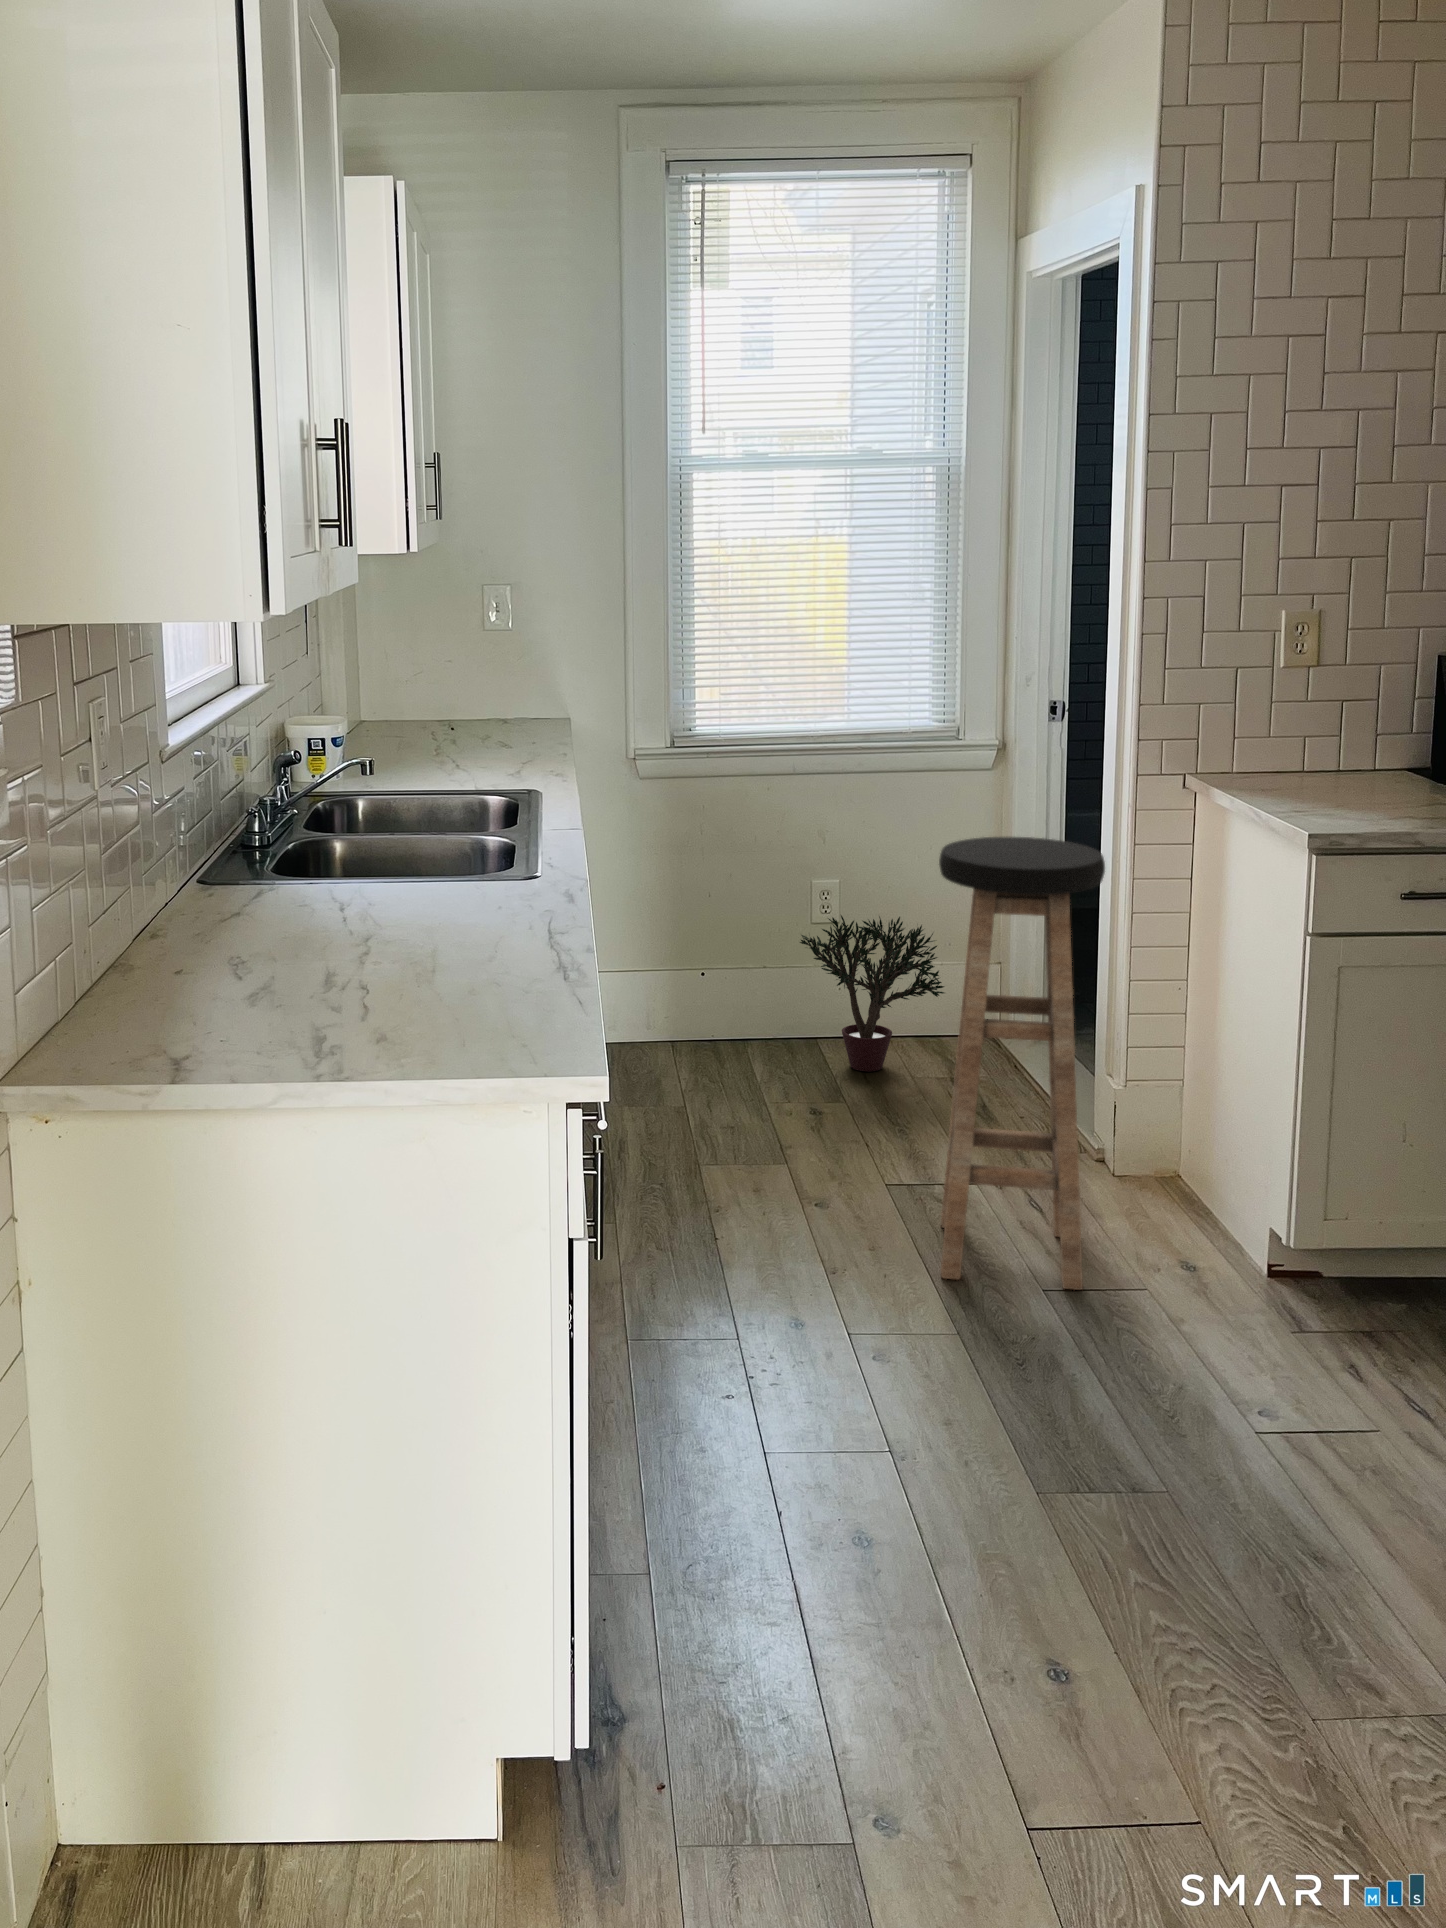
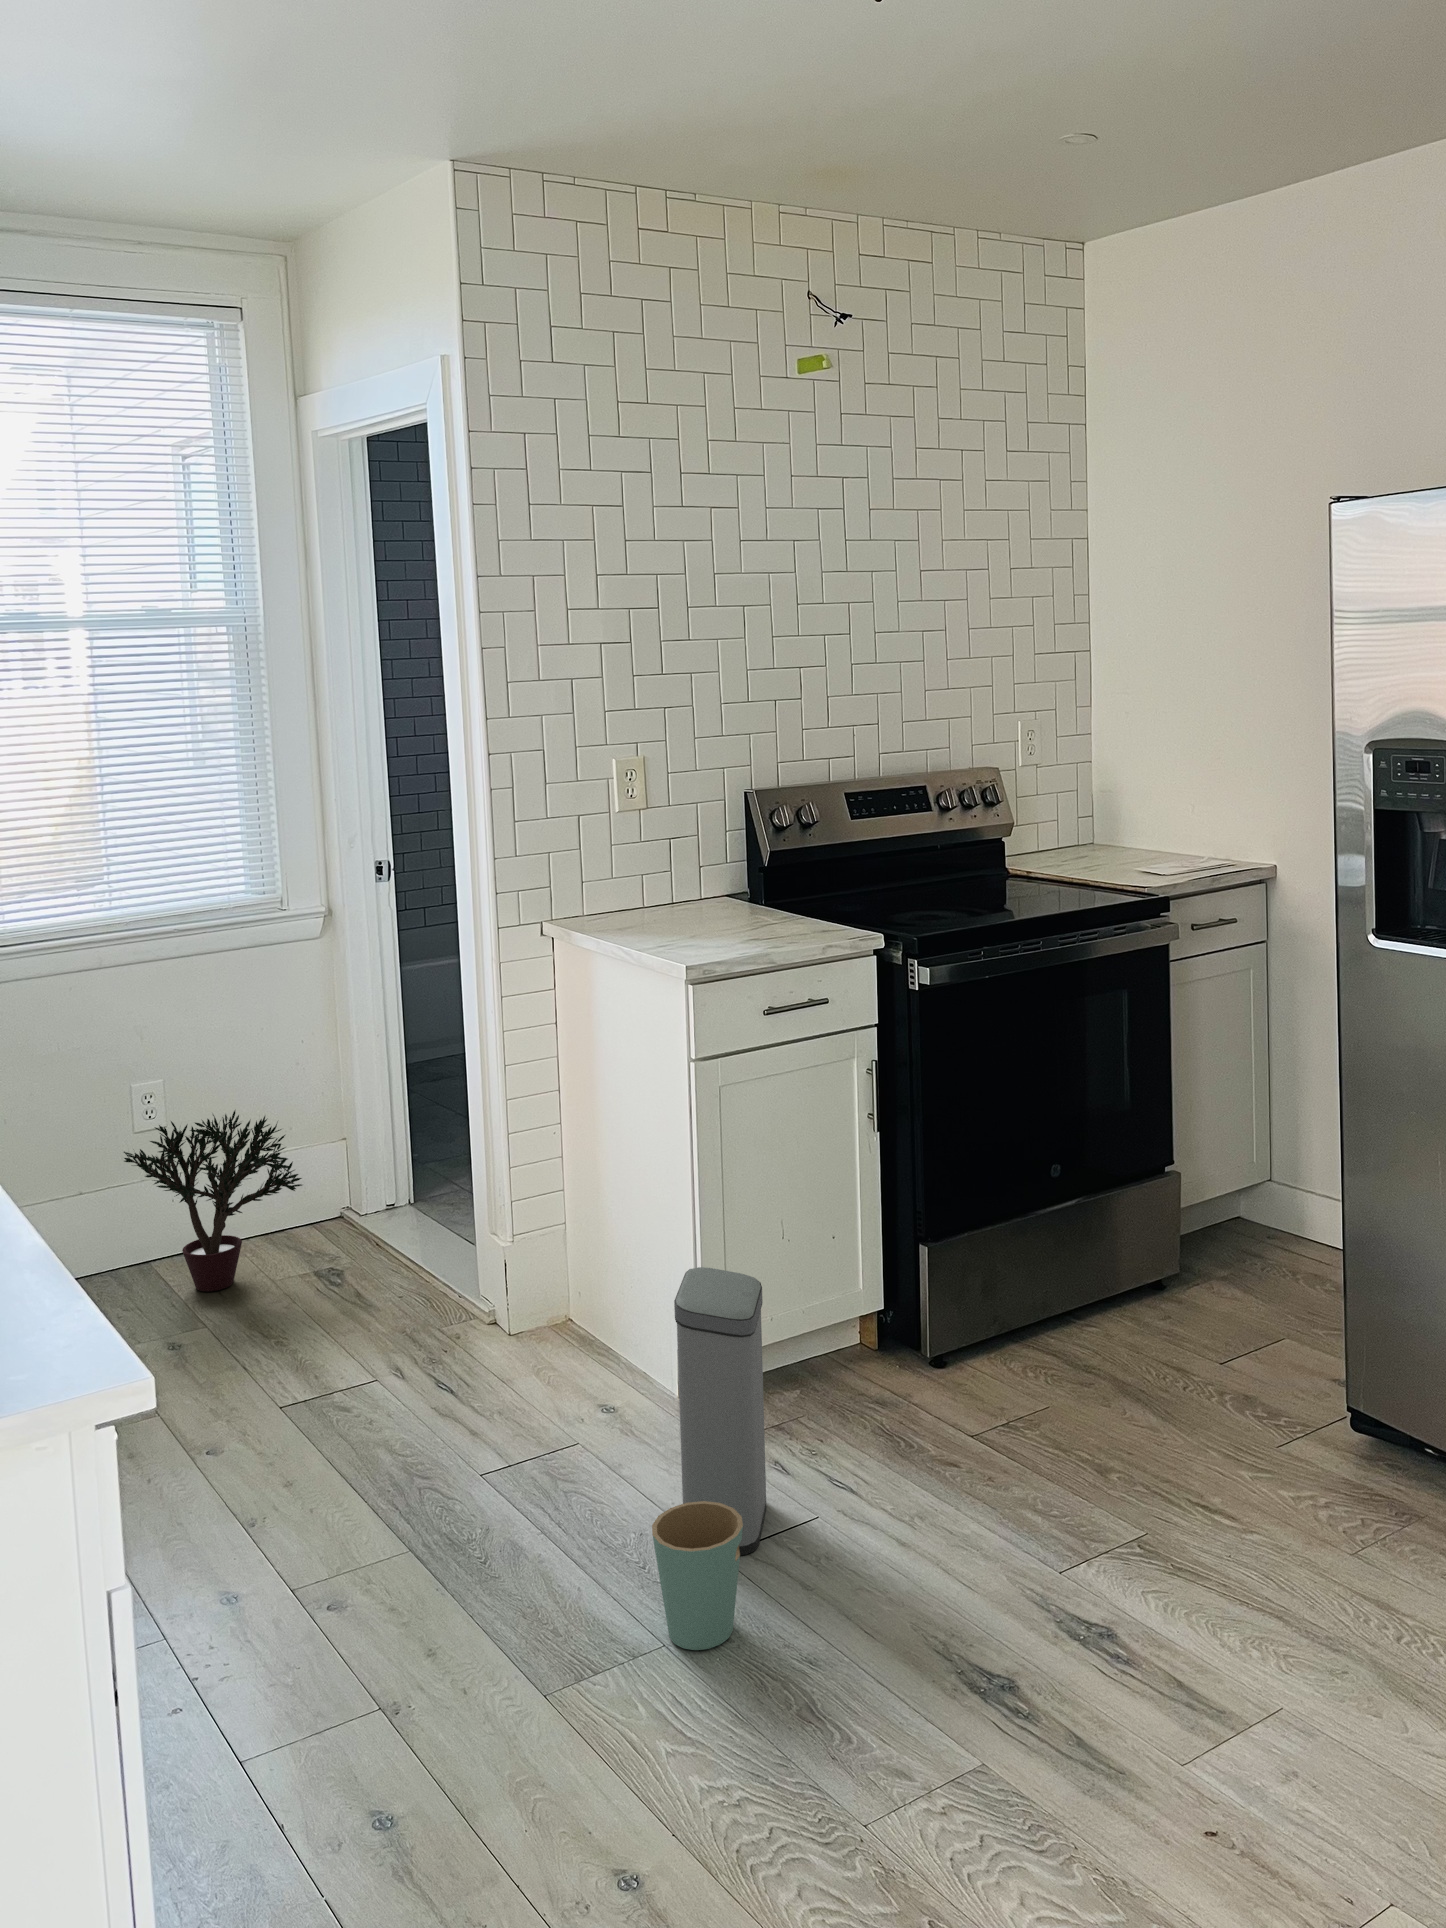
bar stool: present [939,837,1105,1290] -> none [329,1009,522,1503]
trash can: none [1163,1138,1339,1506] -> present [652,1267,766,1650]

